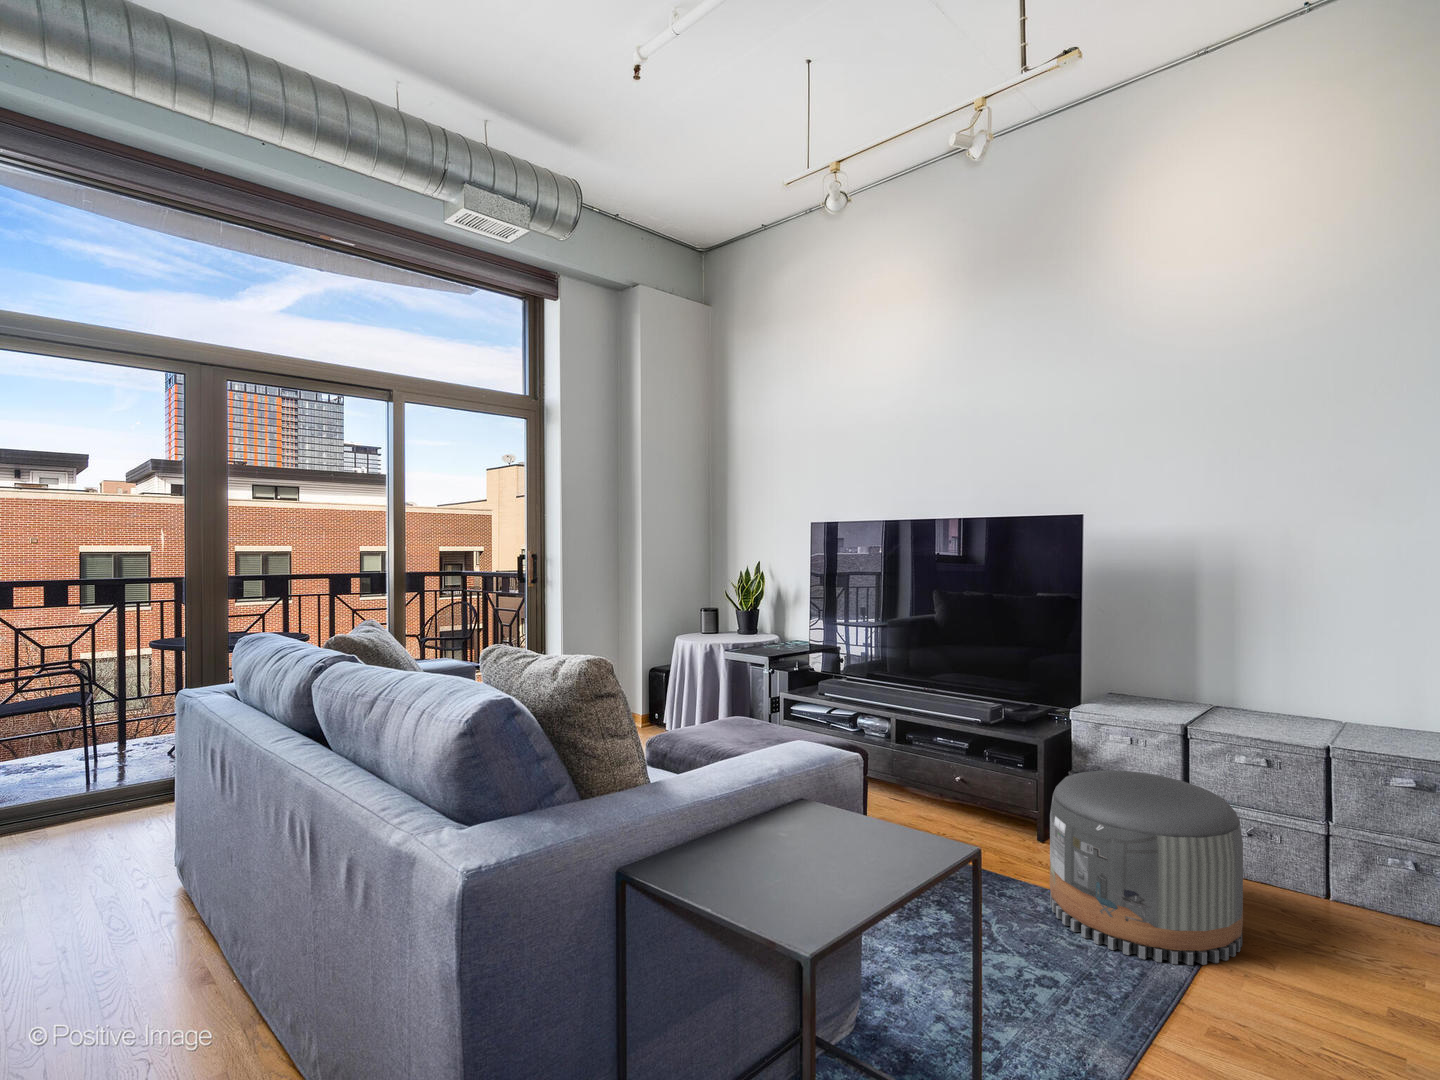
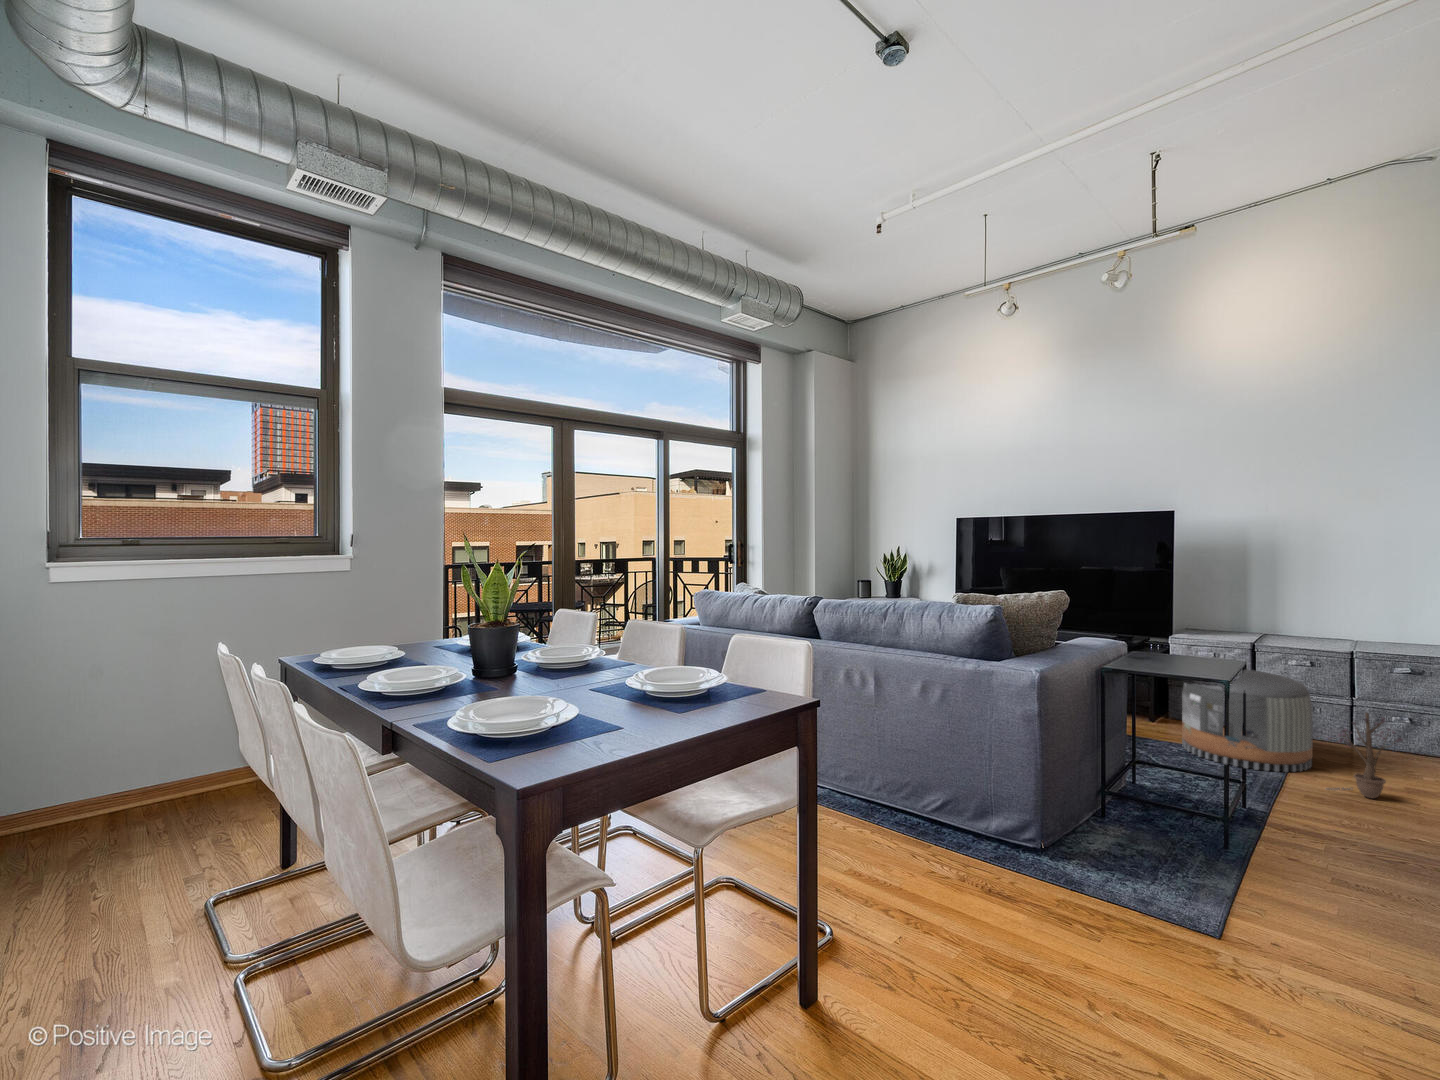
decorative plant: none [1232,882,1365,1040] -> present [1327,713,1403,798]

